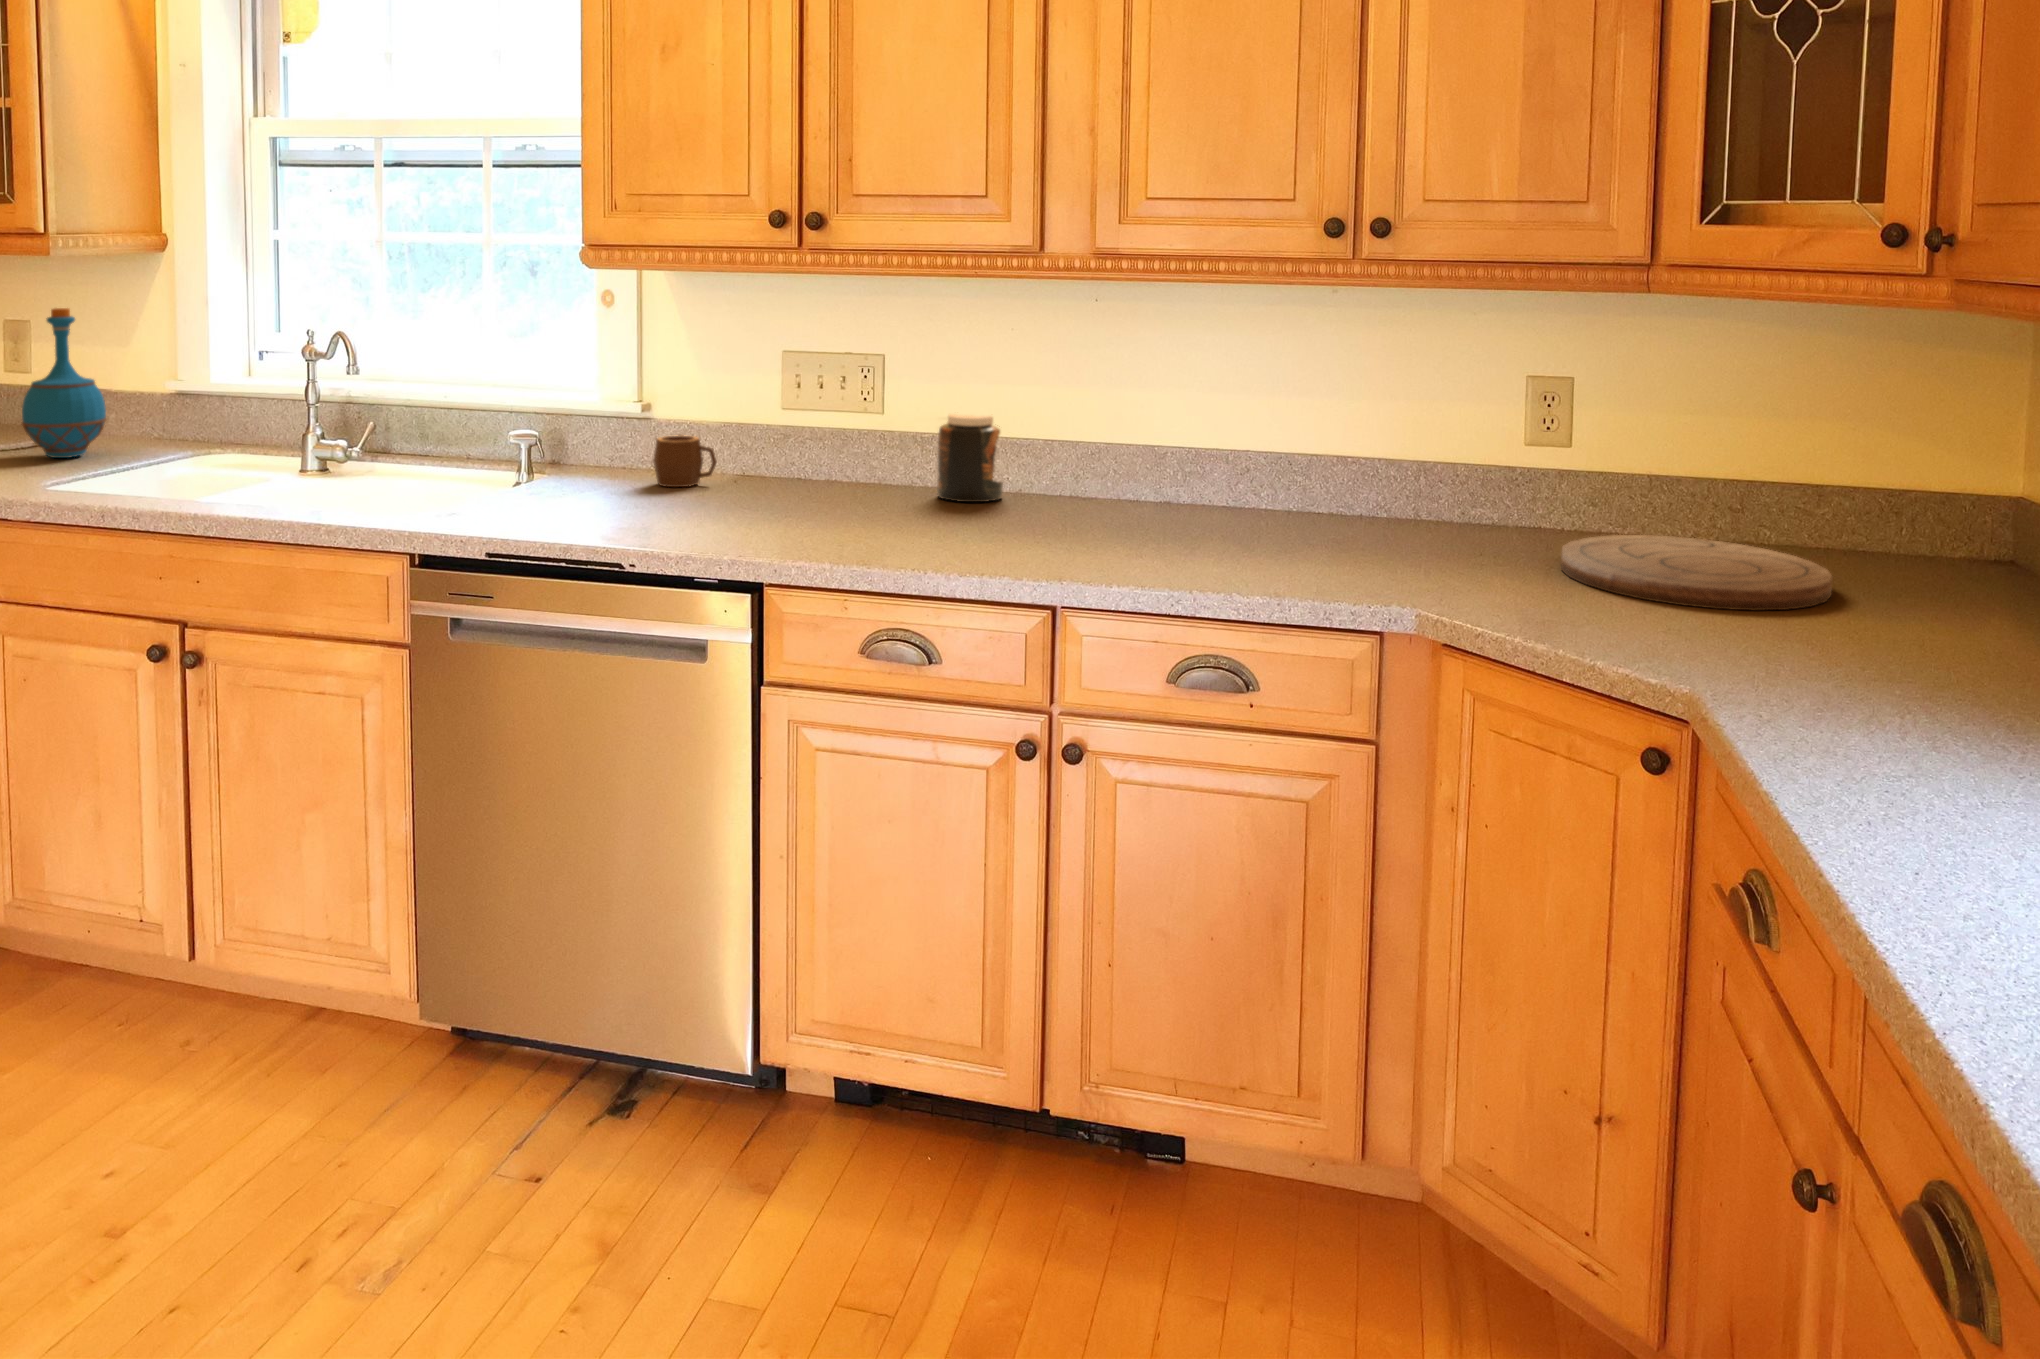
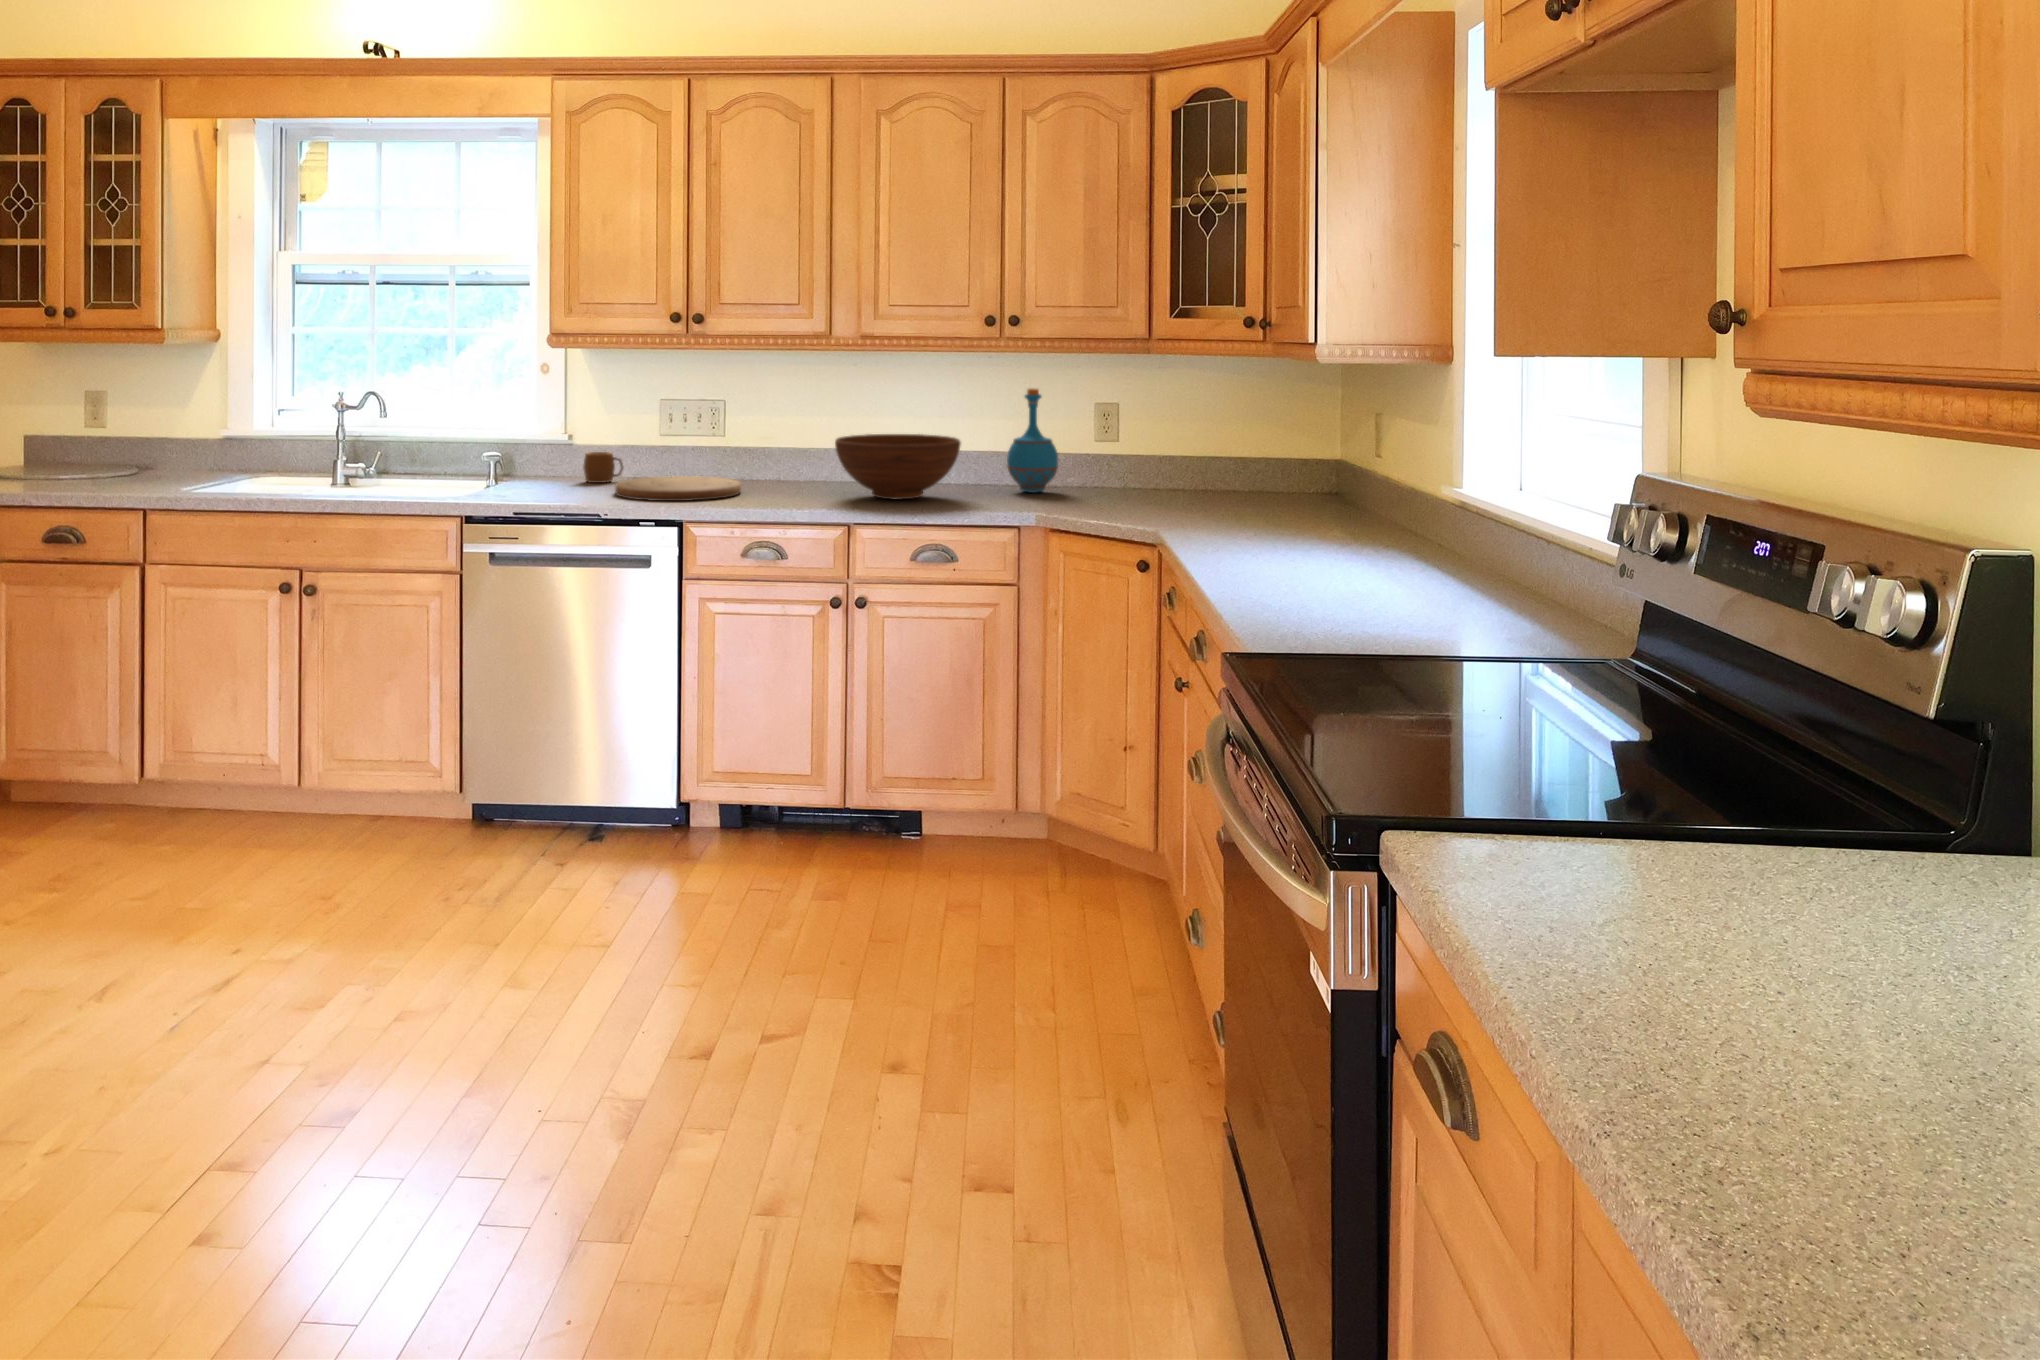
bottle: present [22,308,107,458] -> present [1007,388,1058,493]
jar: present [937,414,1003,502] -> none [764,432,803,484]
fruit bowl: none [1041,427,1270,554] -> present [835,434,961,499]
cutting board: present [1561,535,1832,610] -> present [615,476,741,501]

